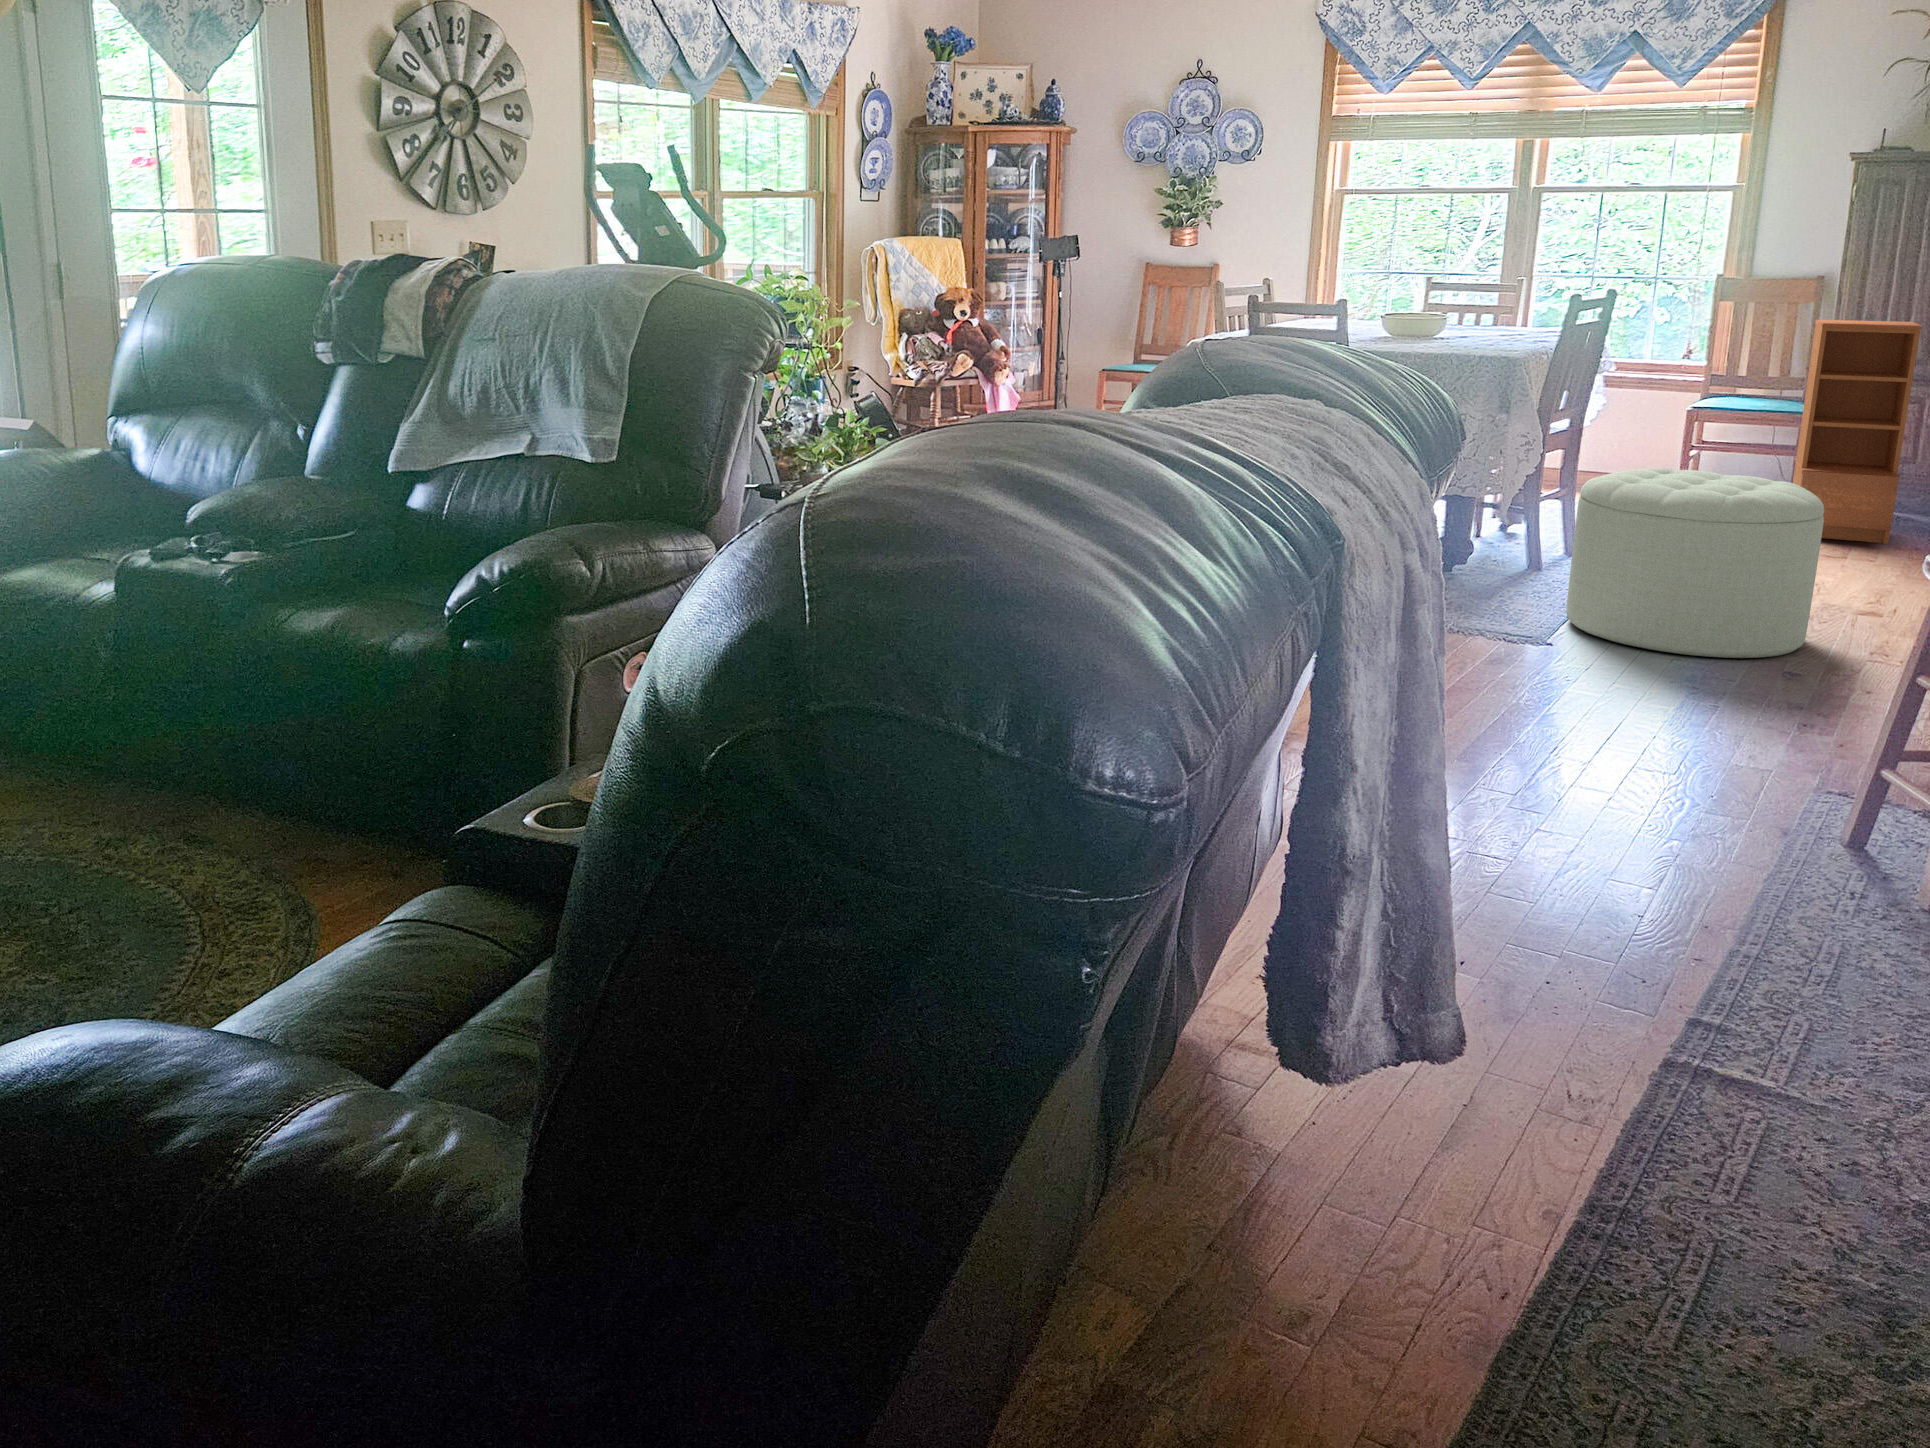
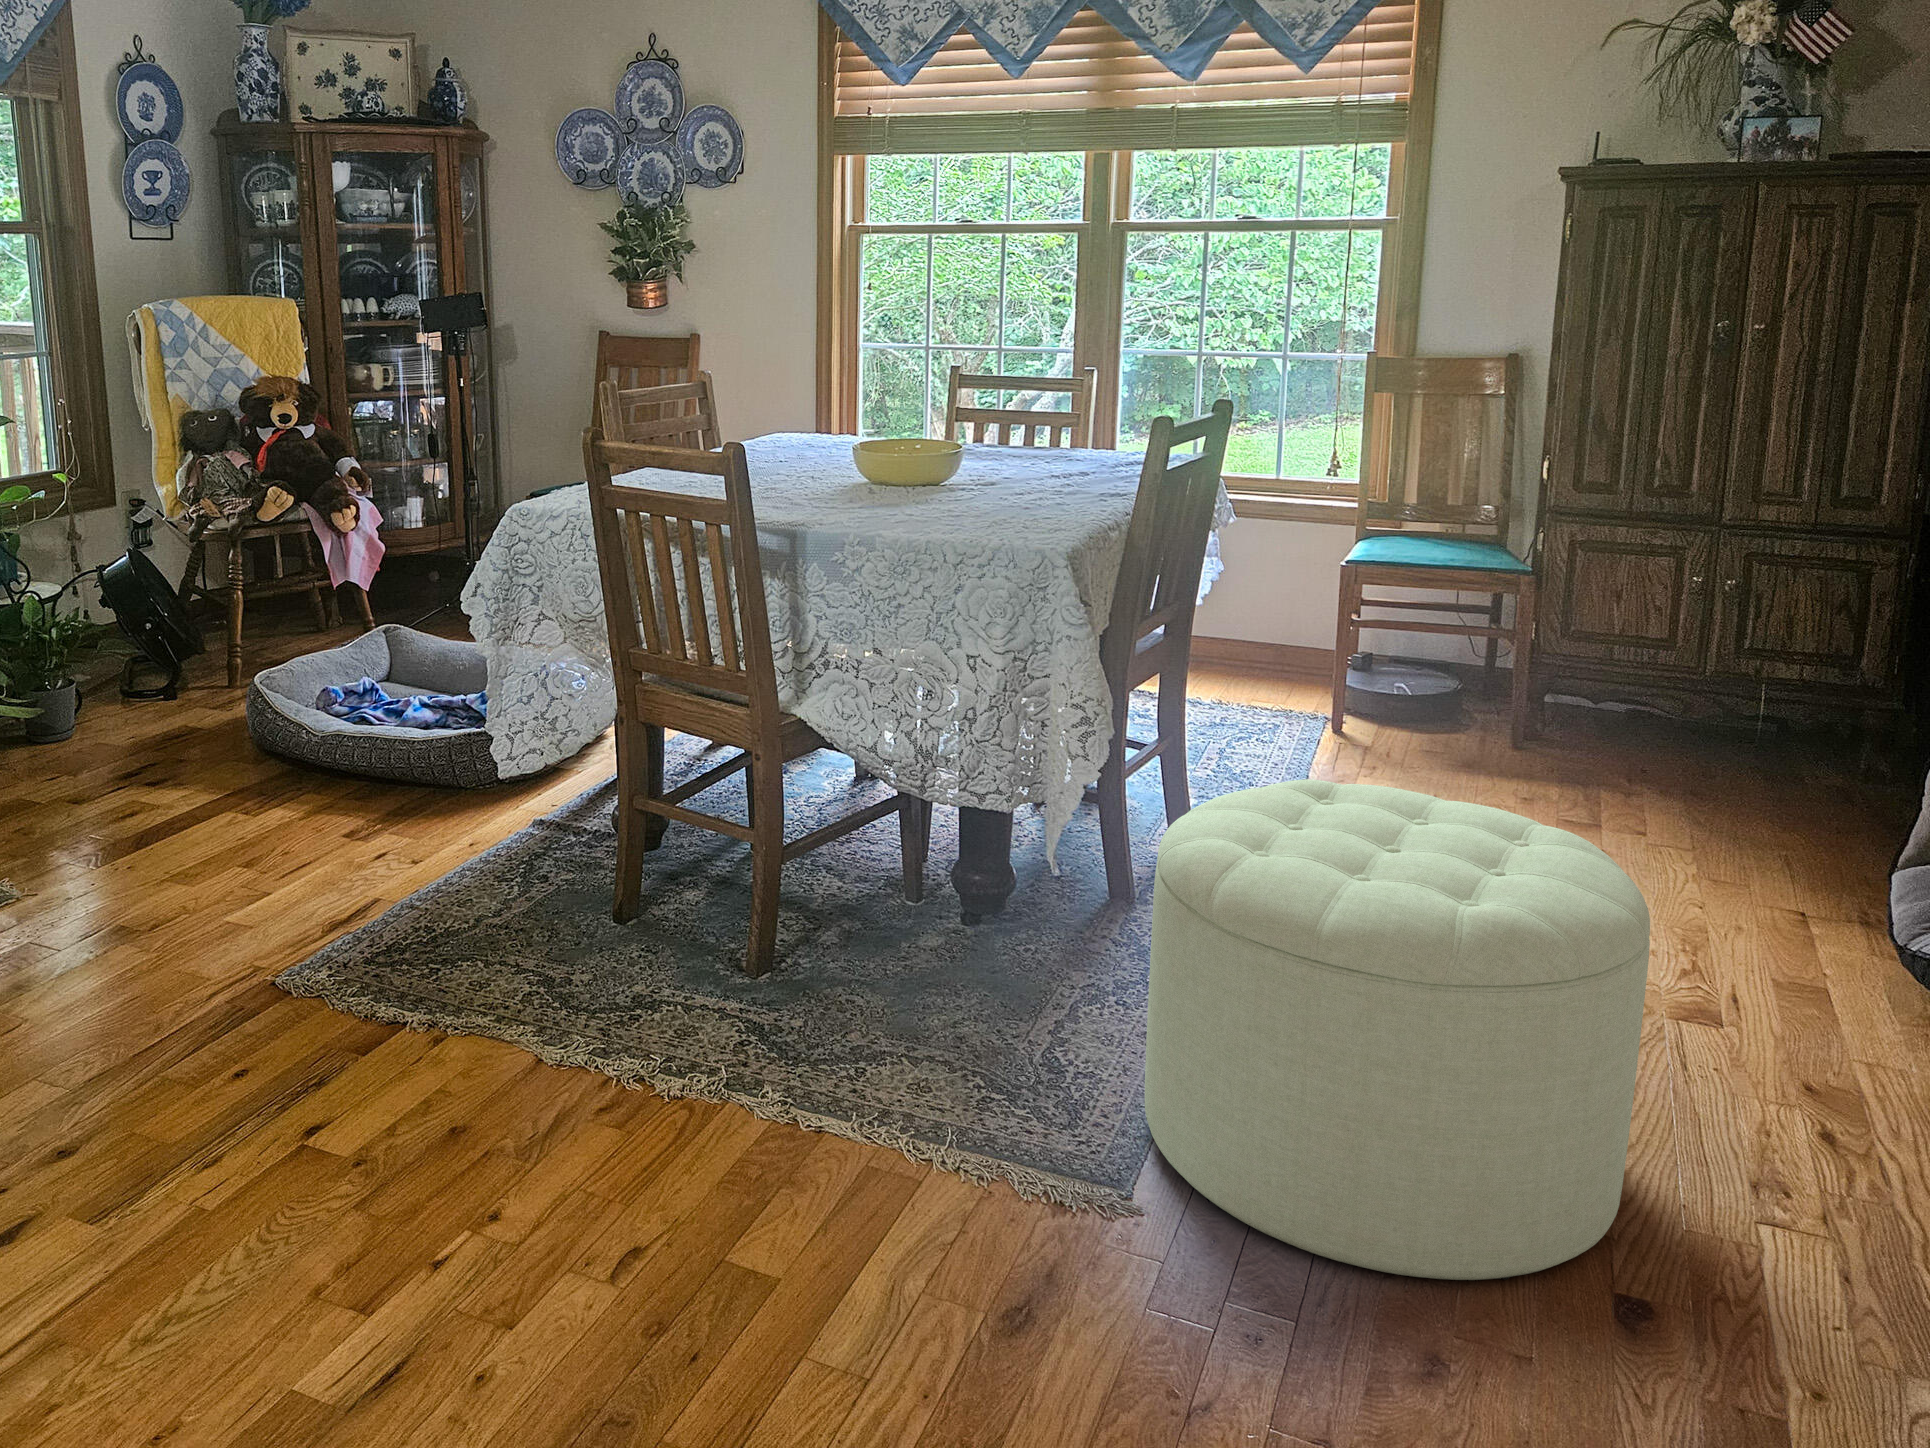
bookcase: present [1793,320,1922,544] -> none [1492,429,1684,790]

